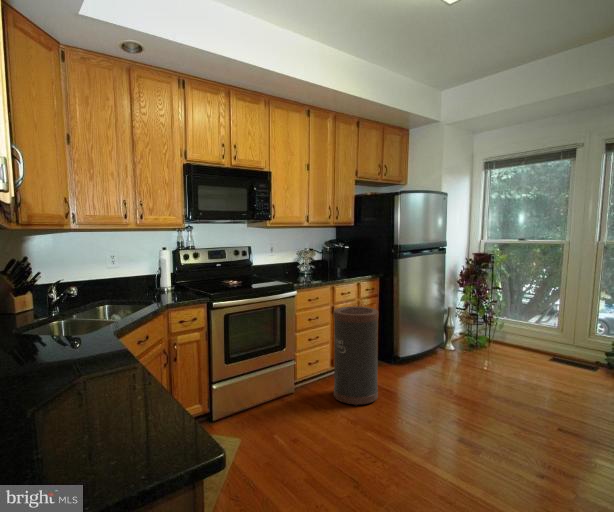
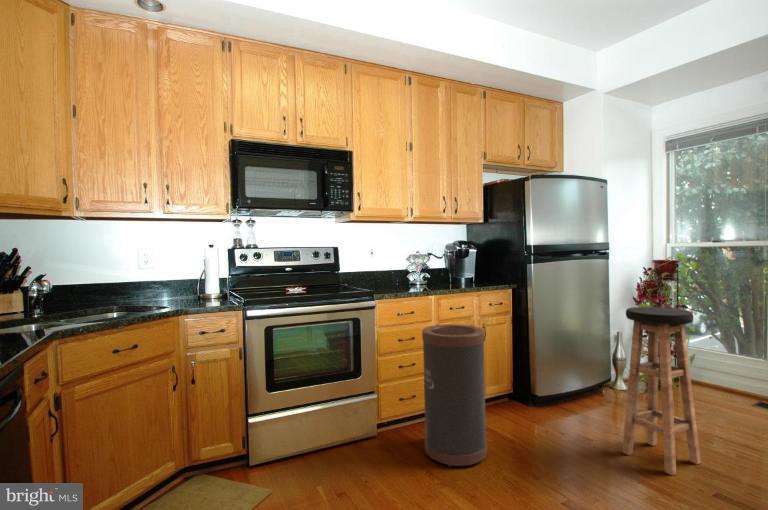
bar stool: none [460,290,504,395] -> present [623,307,701,475]

